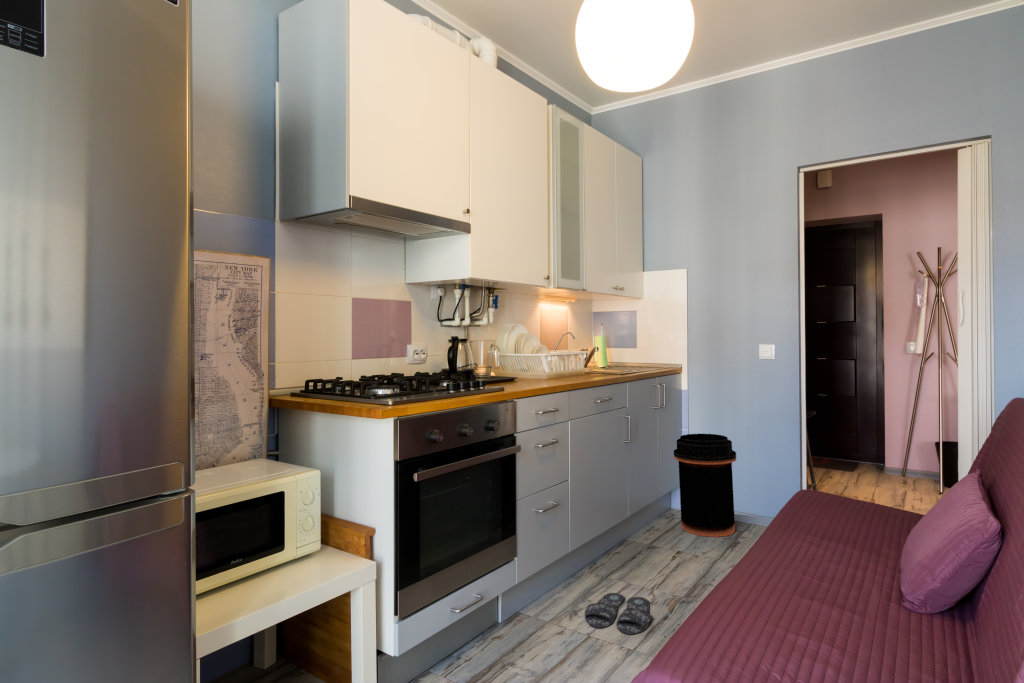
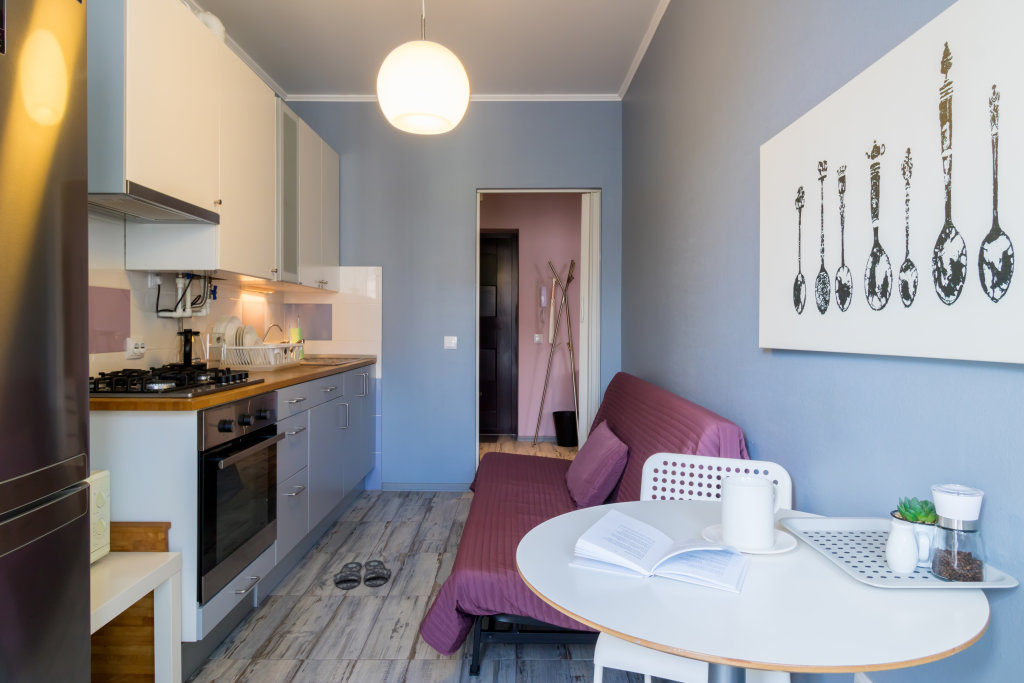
trash can: present [674,434,736,537] -> none [378,420,430,507]

